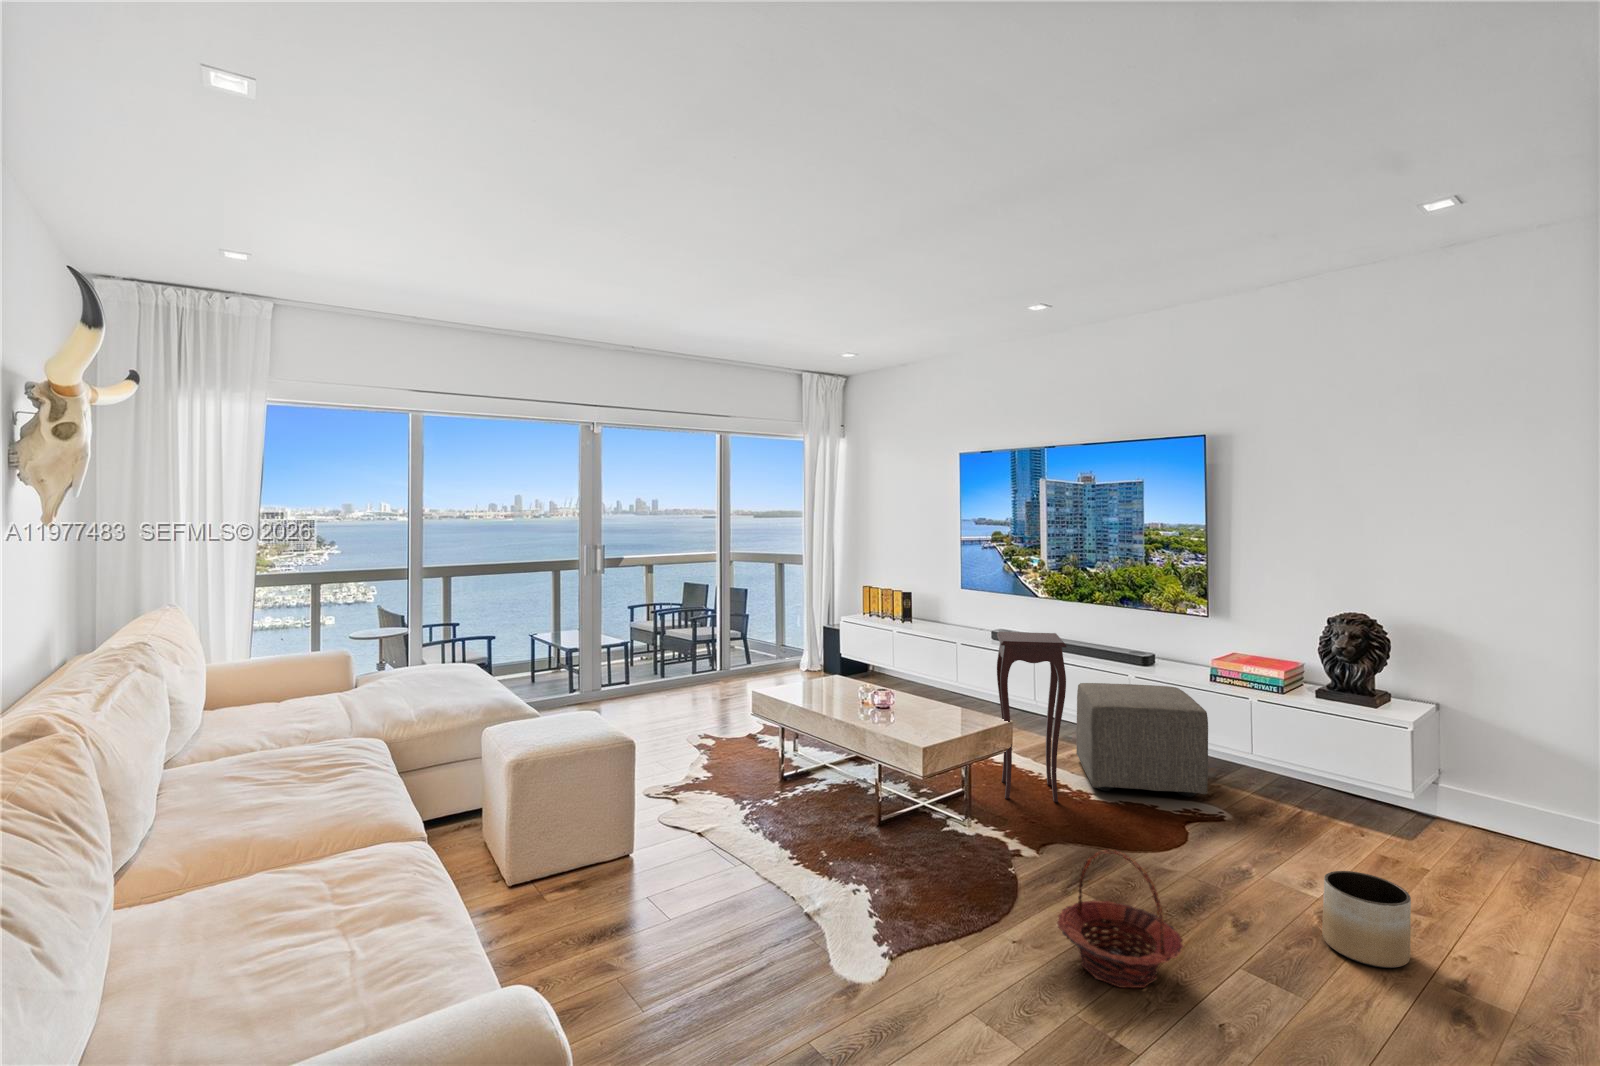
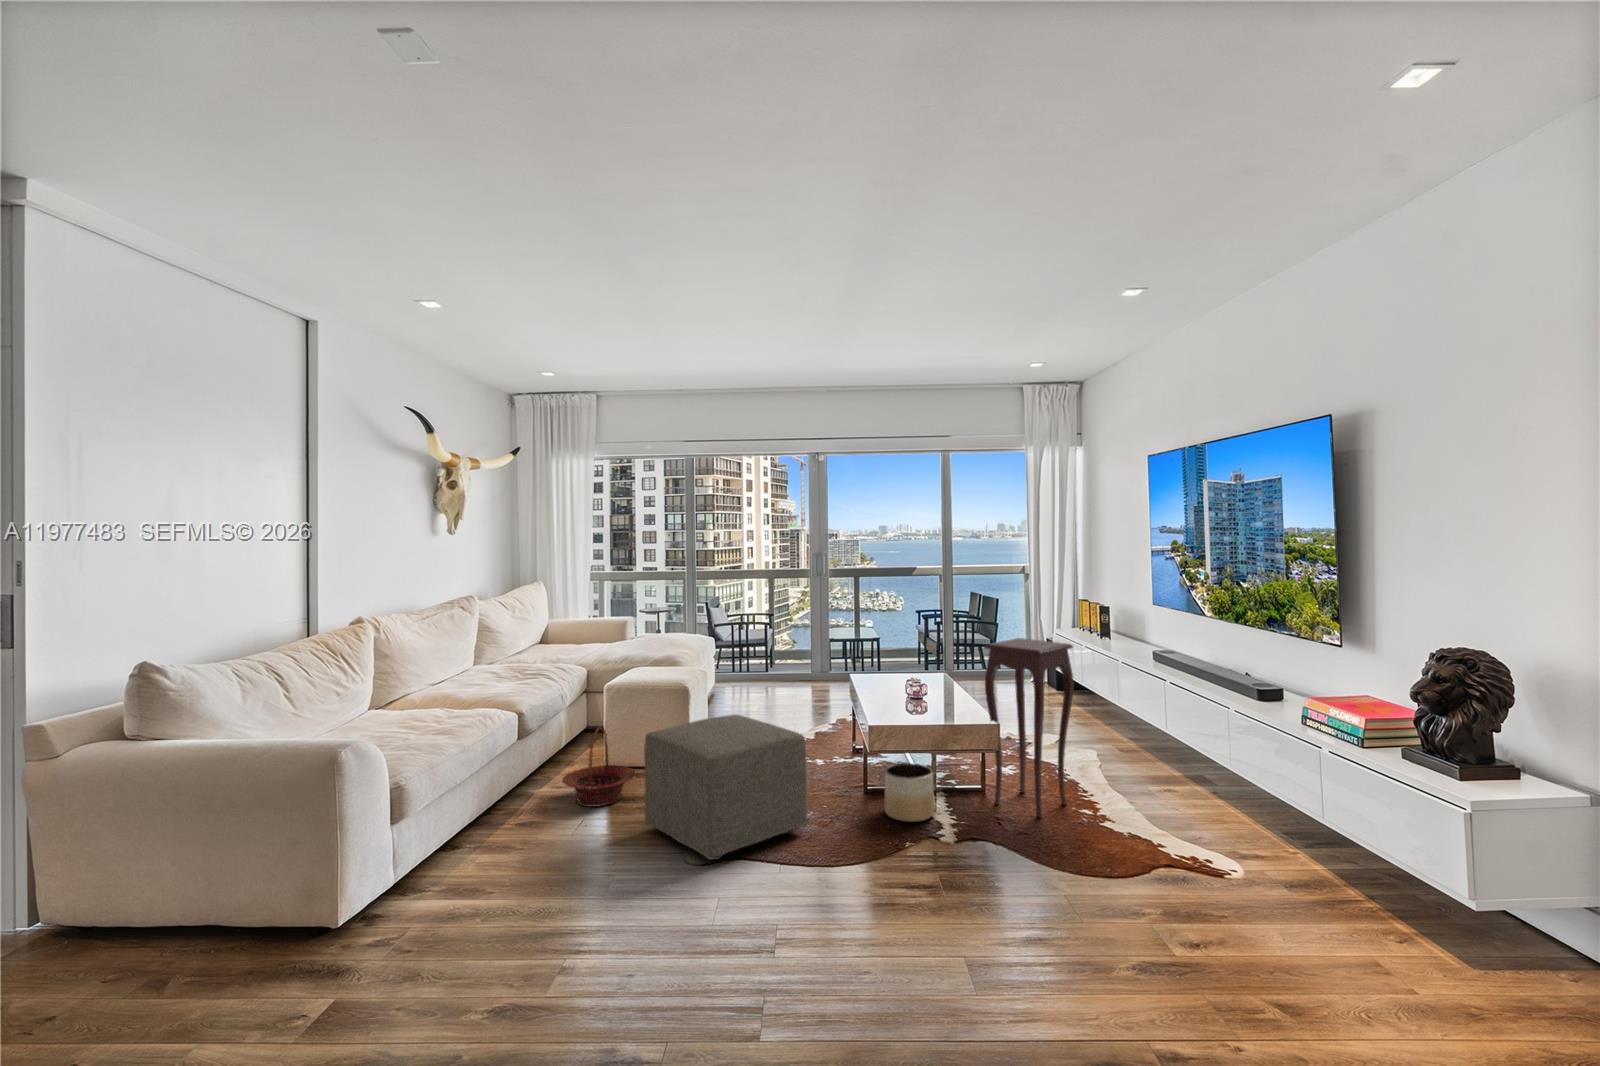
ottoman: present [1076,683,1208,797] -> present [644,715,807,860]
basket: present [1057,850,1183,988] -> present [562,727,635,807]
planter: present [1322,871,1411,968] -> present [885,763,934,822]

